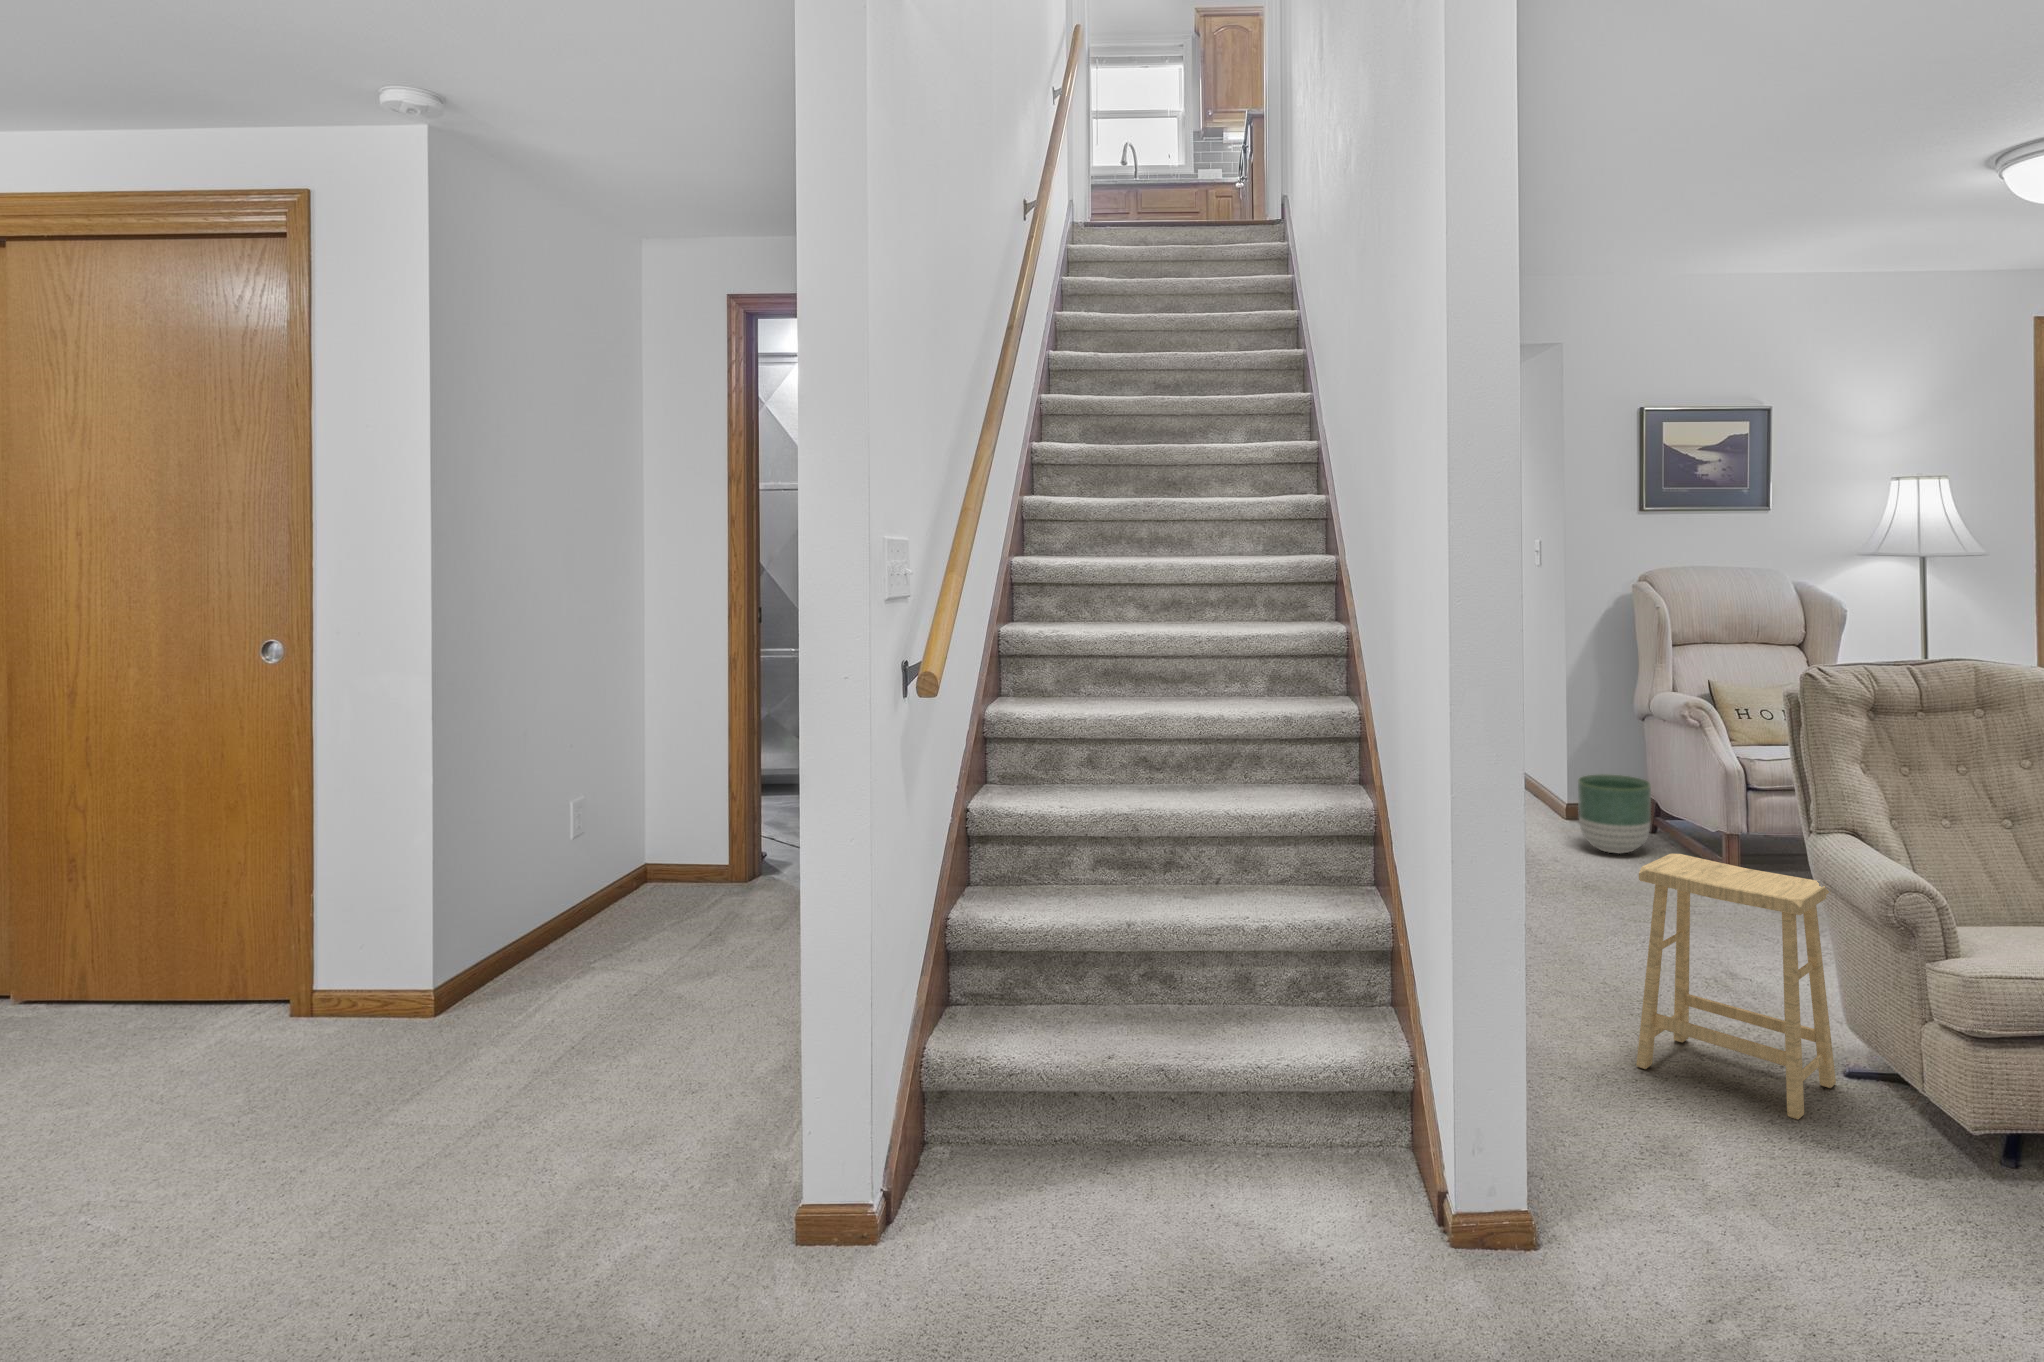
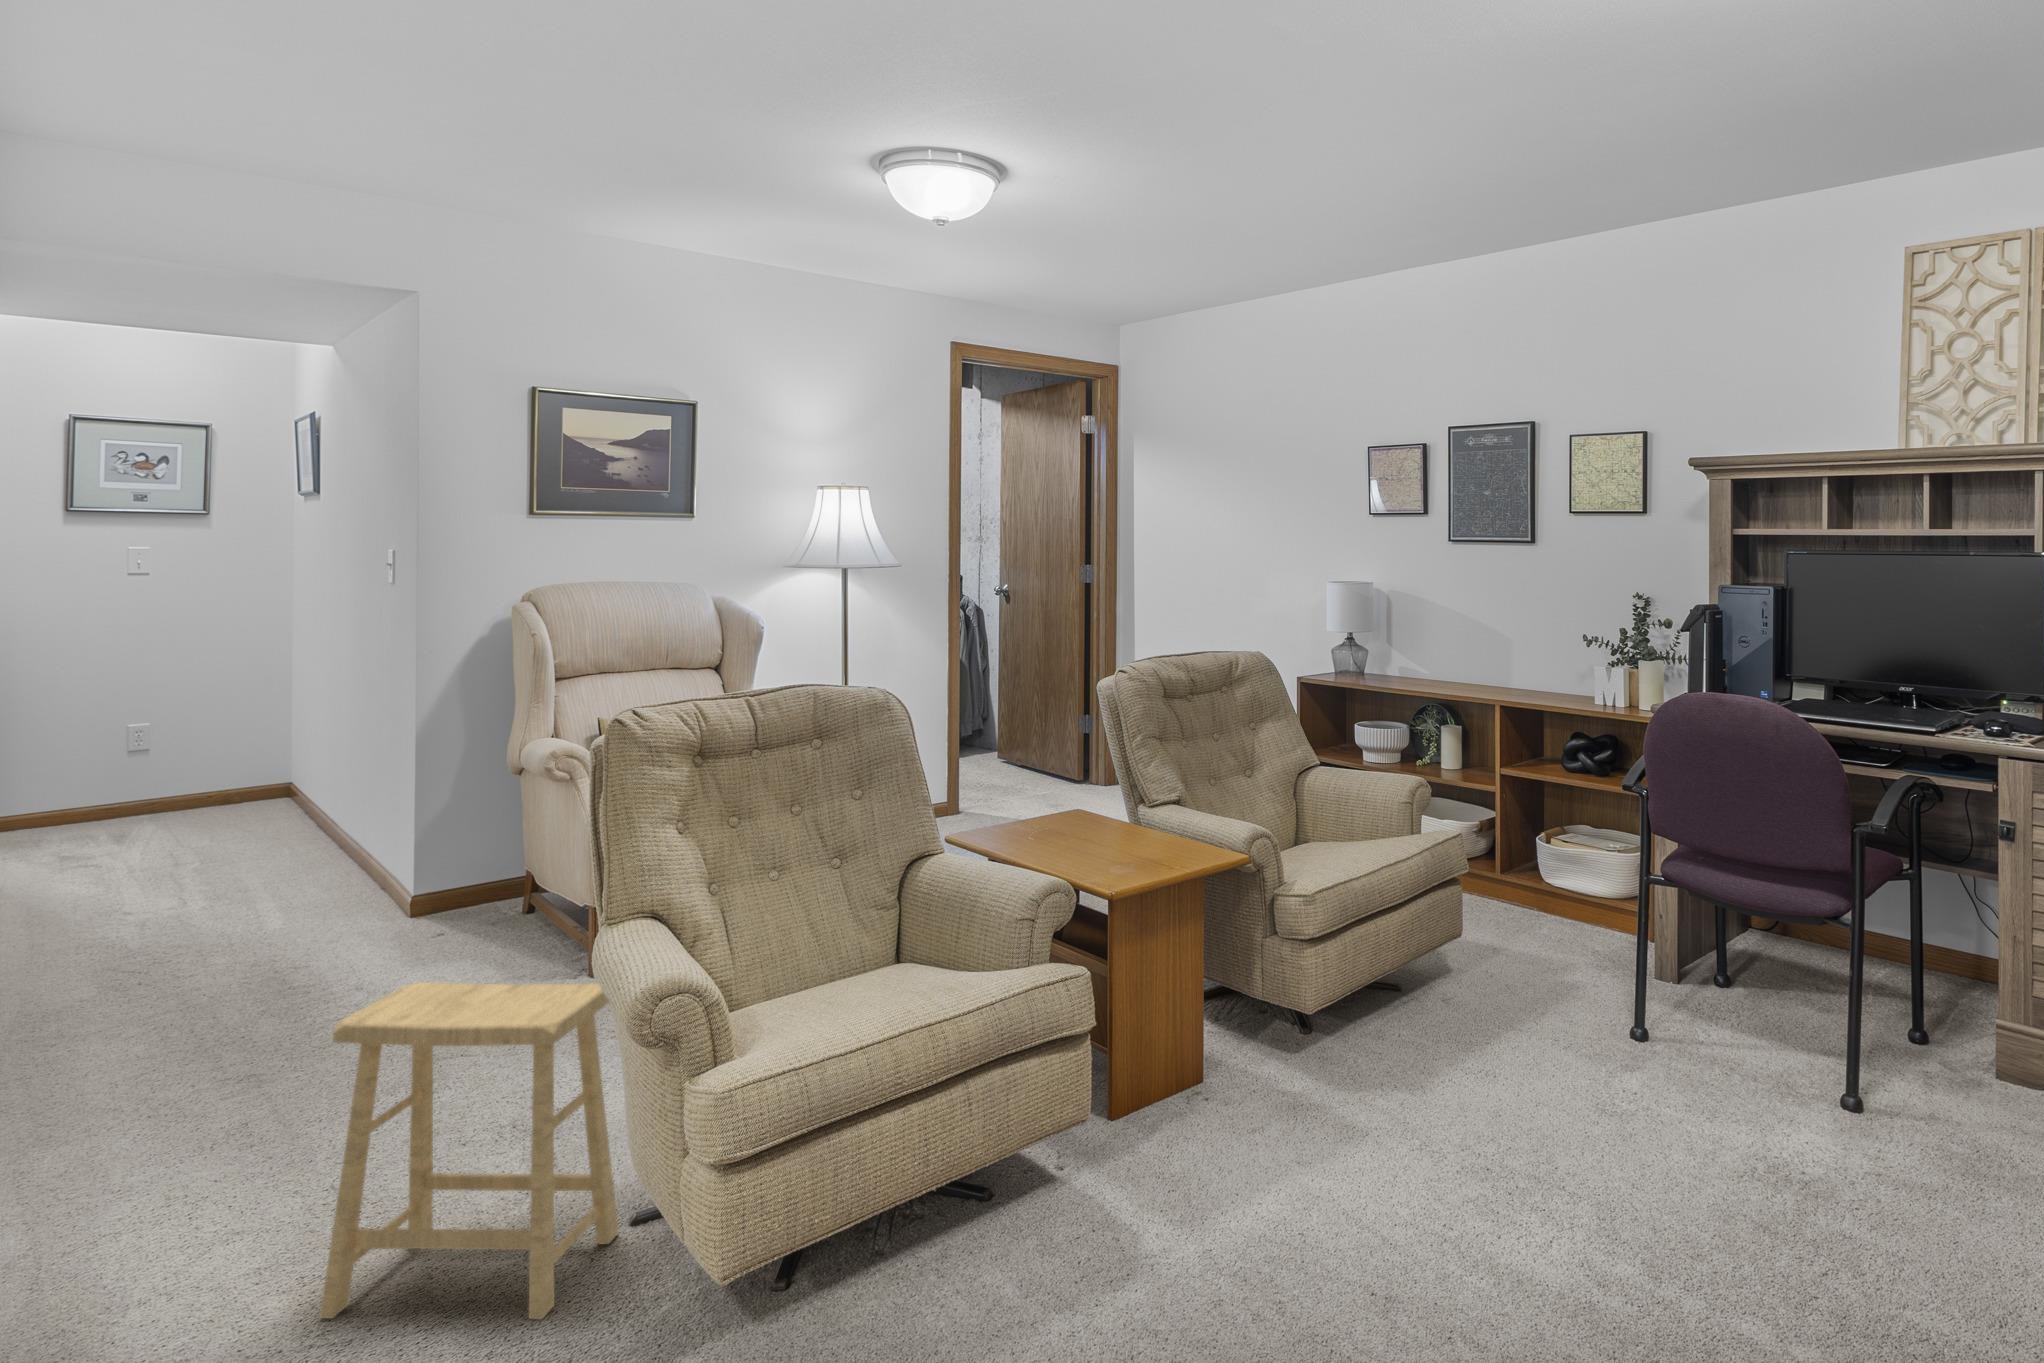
planter: present [1578,774,1651,853] -> none [414,844,518,948]

